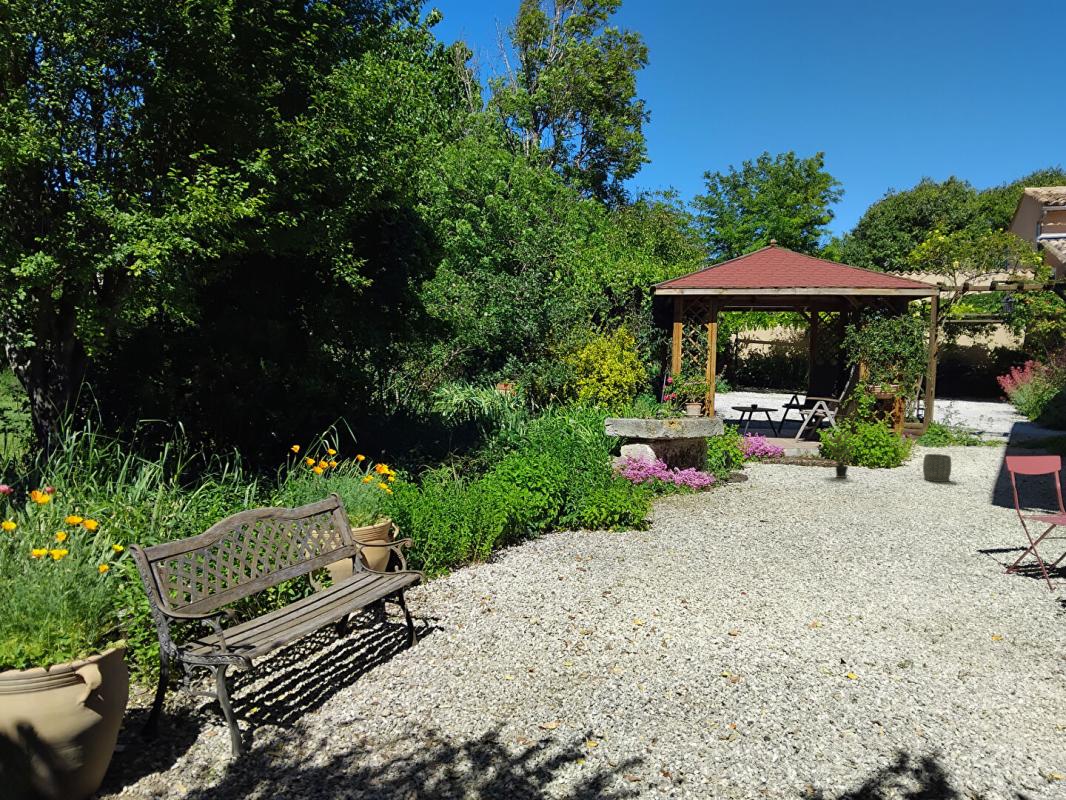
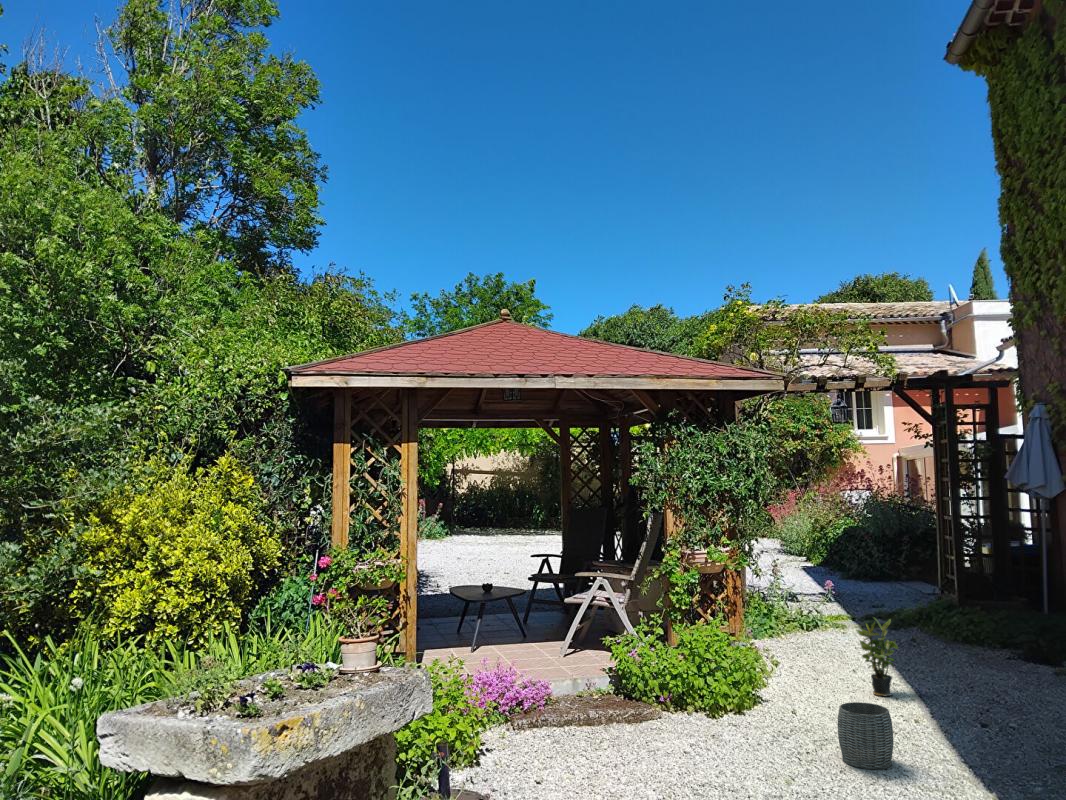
potted plant: present [829,432,854,478] -> present [857,618,898,696]

